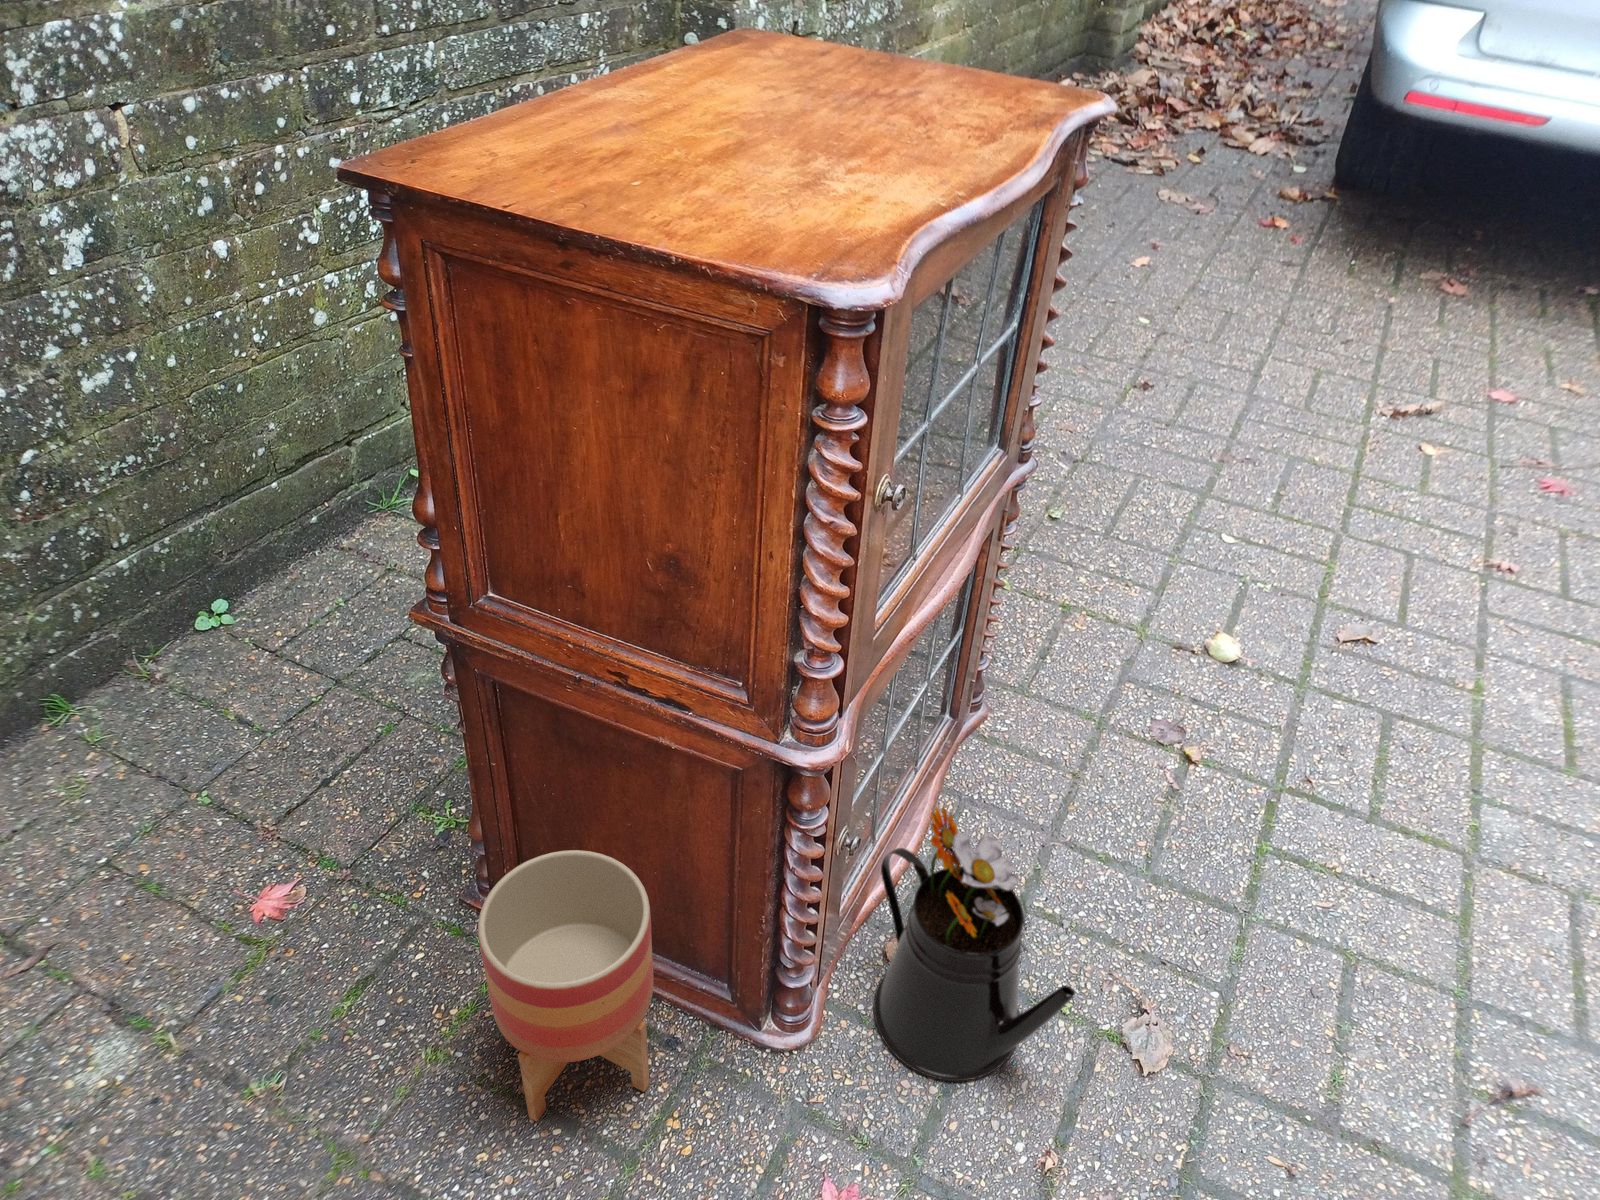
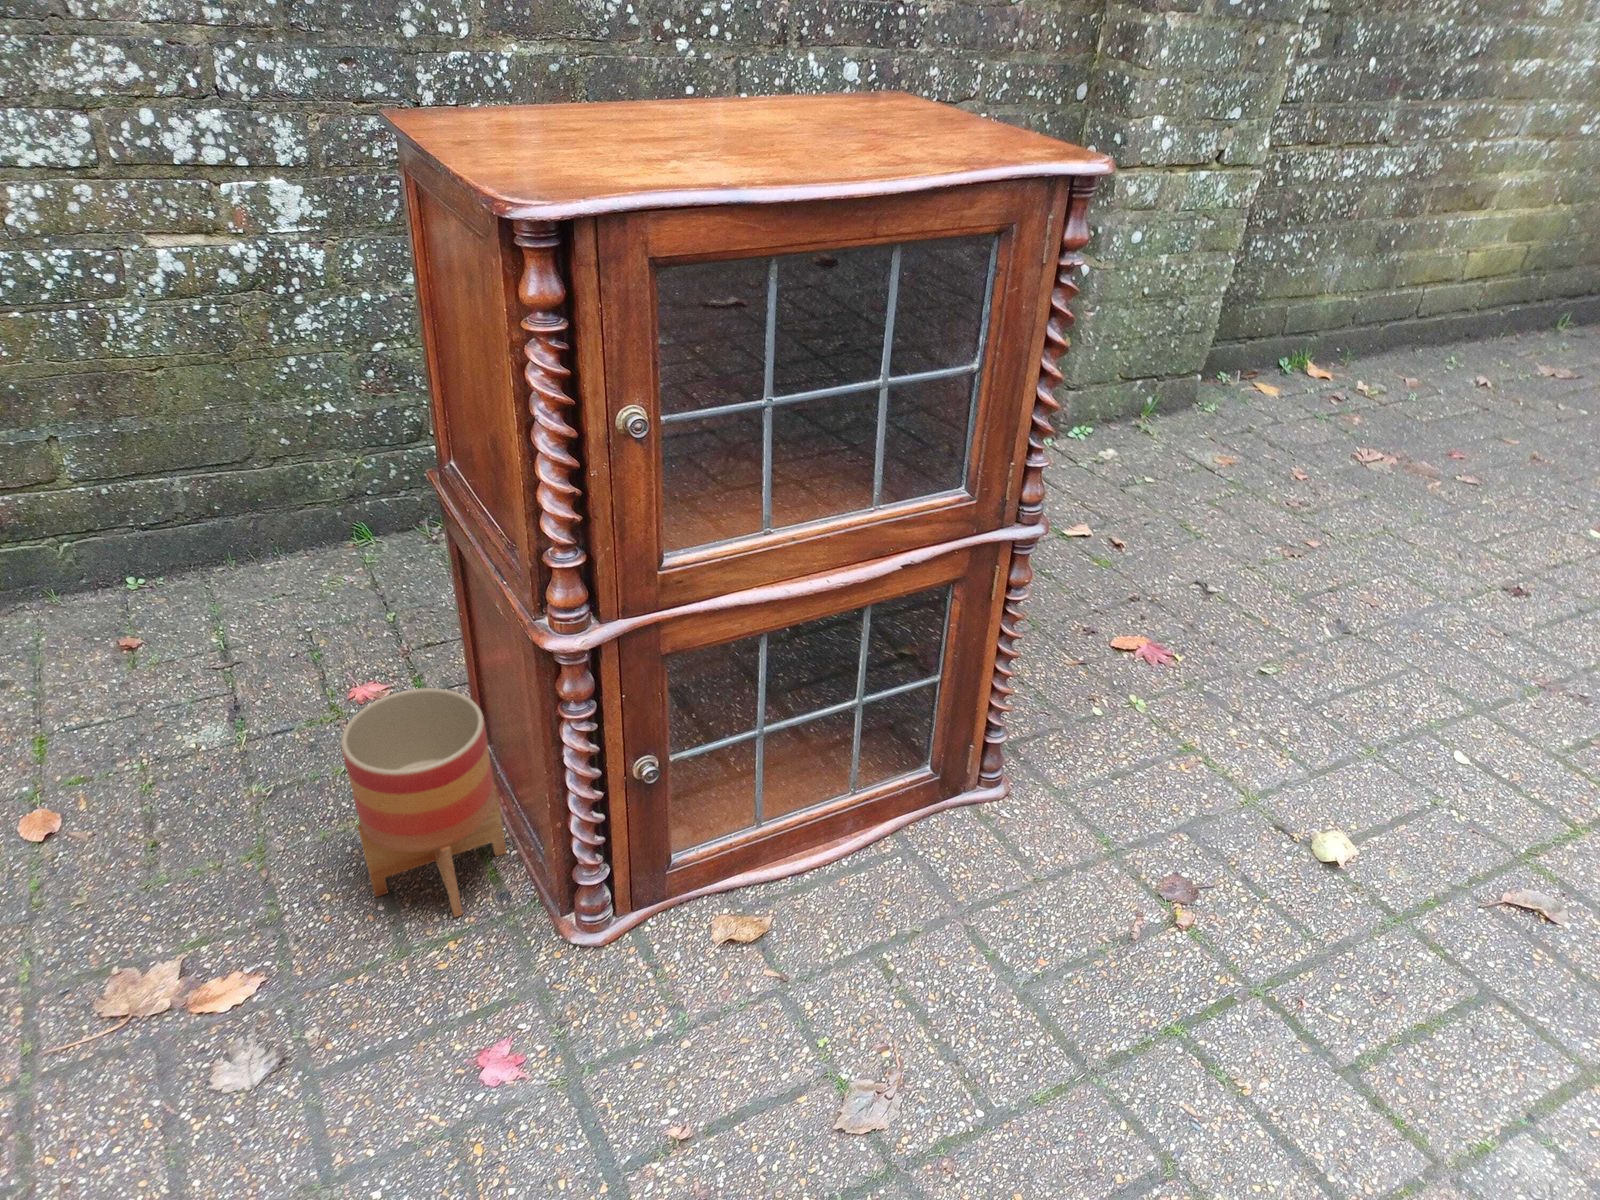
watering can: present [874,808,1075,1081] -> none [646,758,792,1051]

